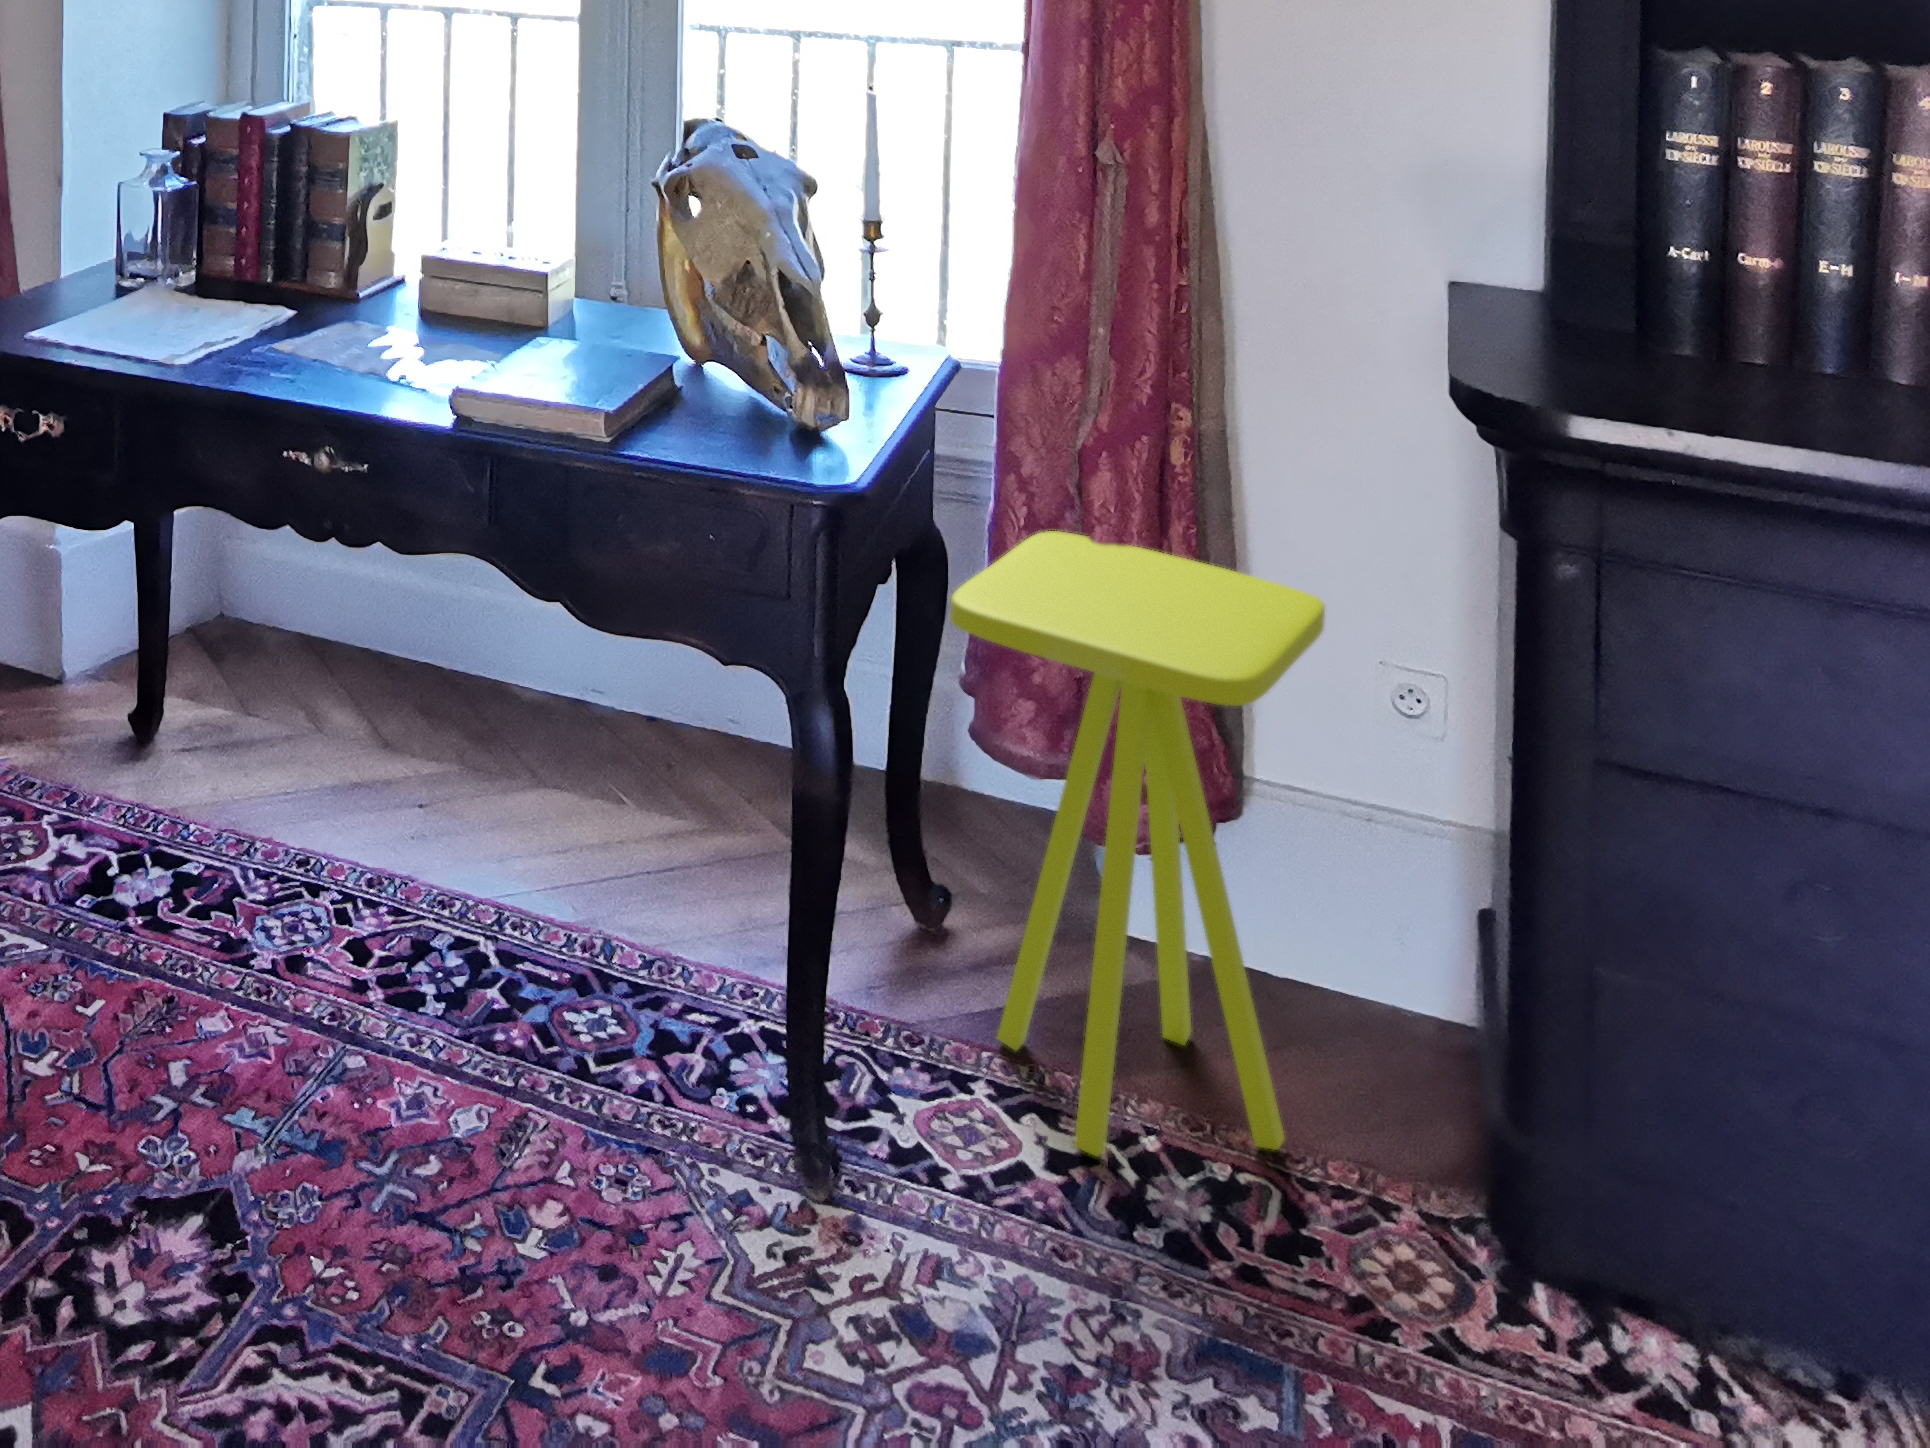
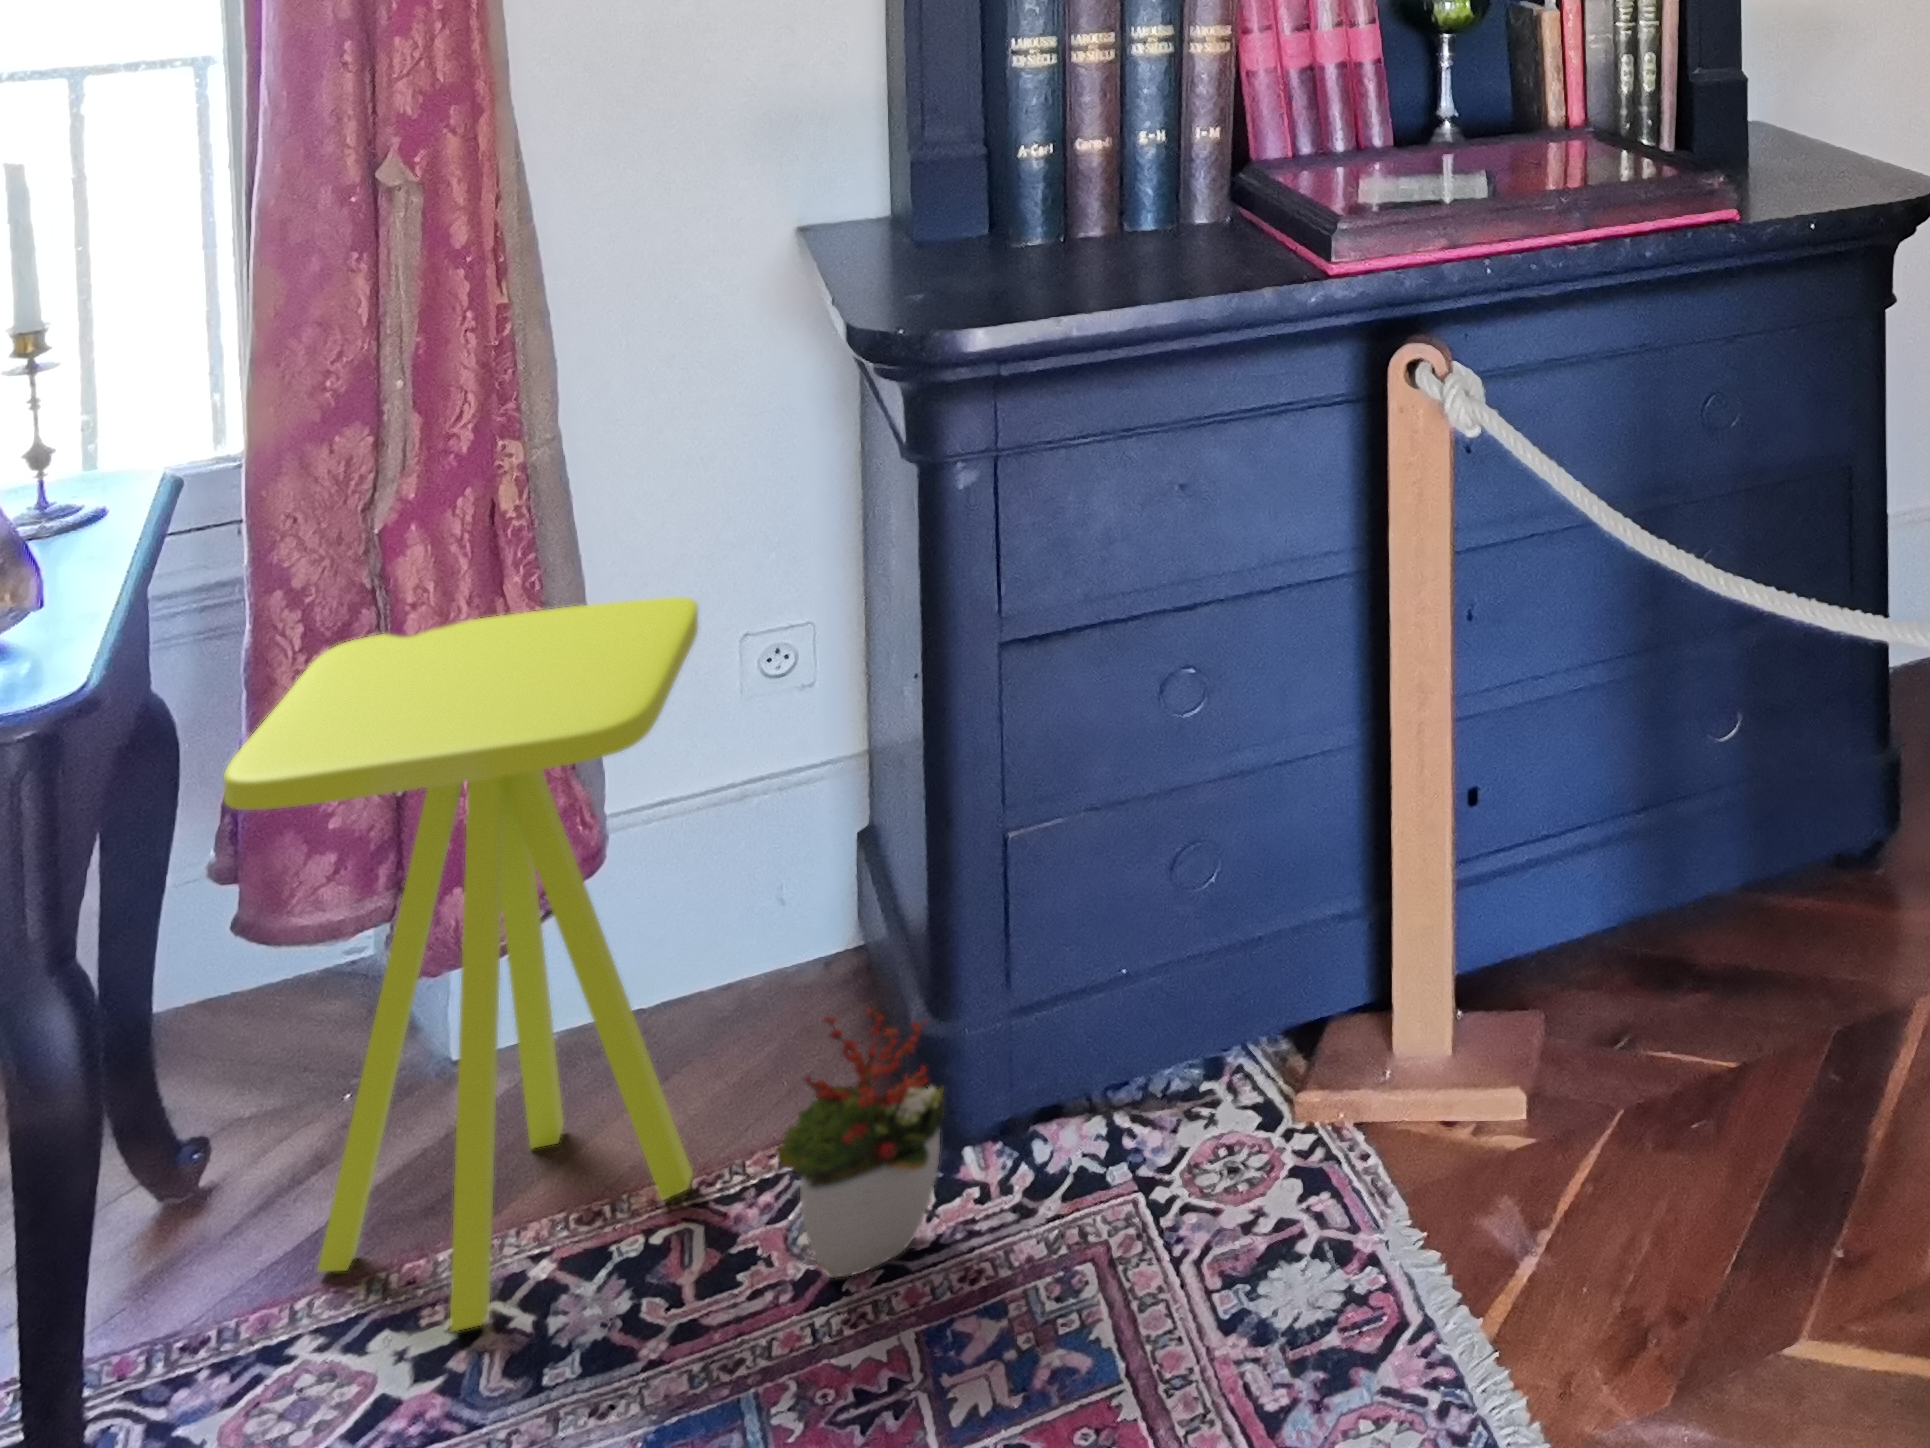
decorative plant: none [1340,1049,1512,1335] -> present [777,1008,944,1278]

